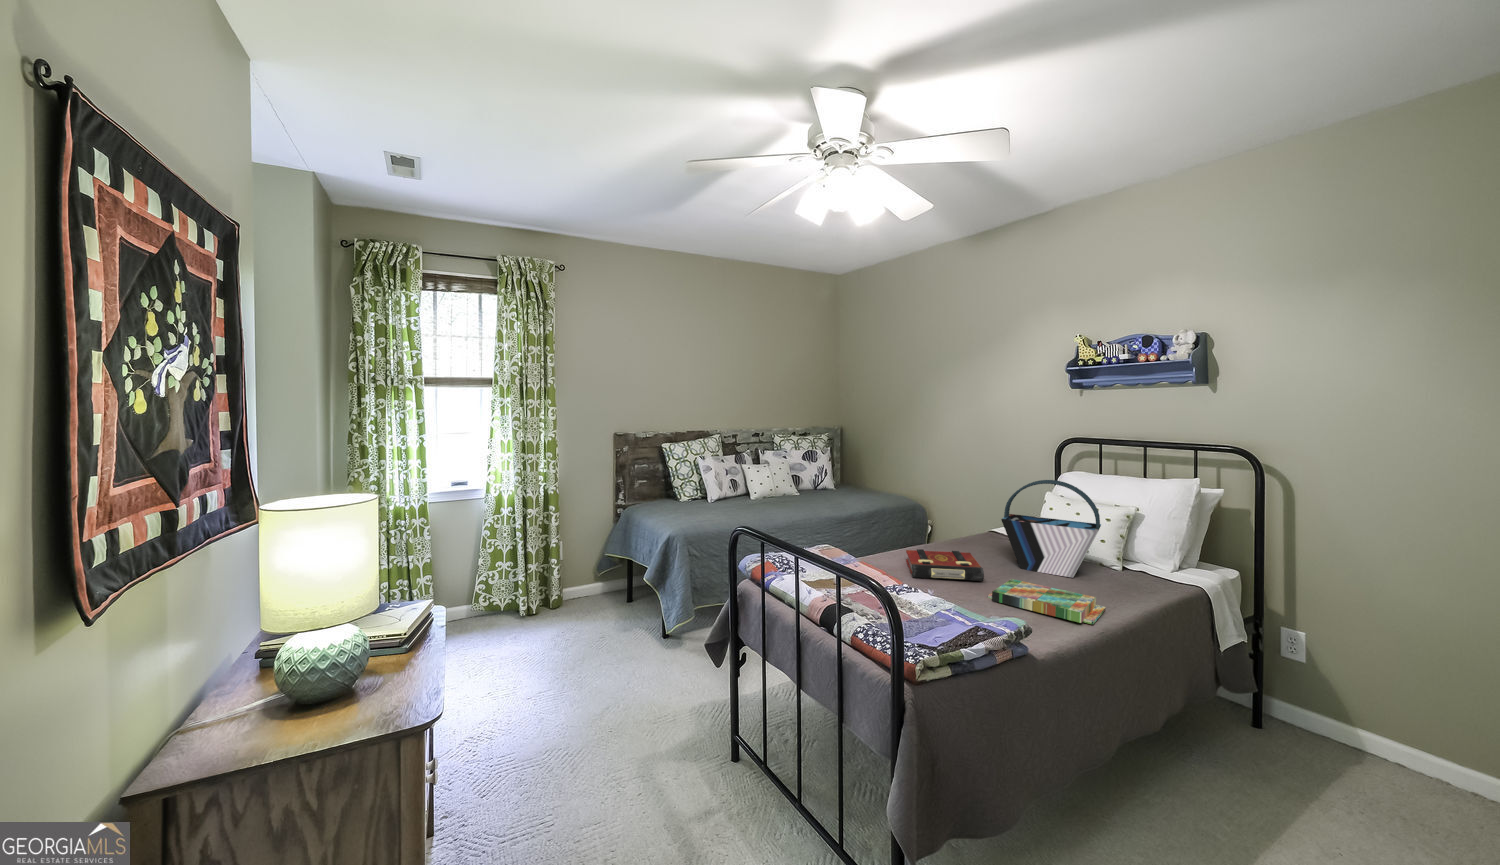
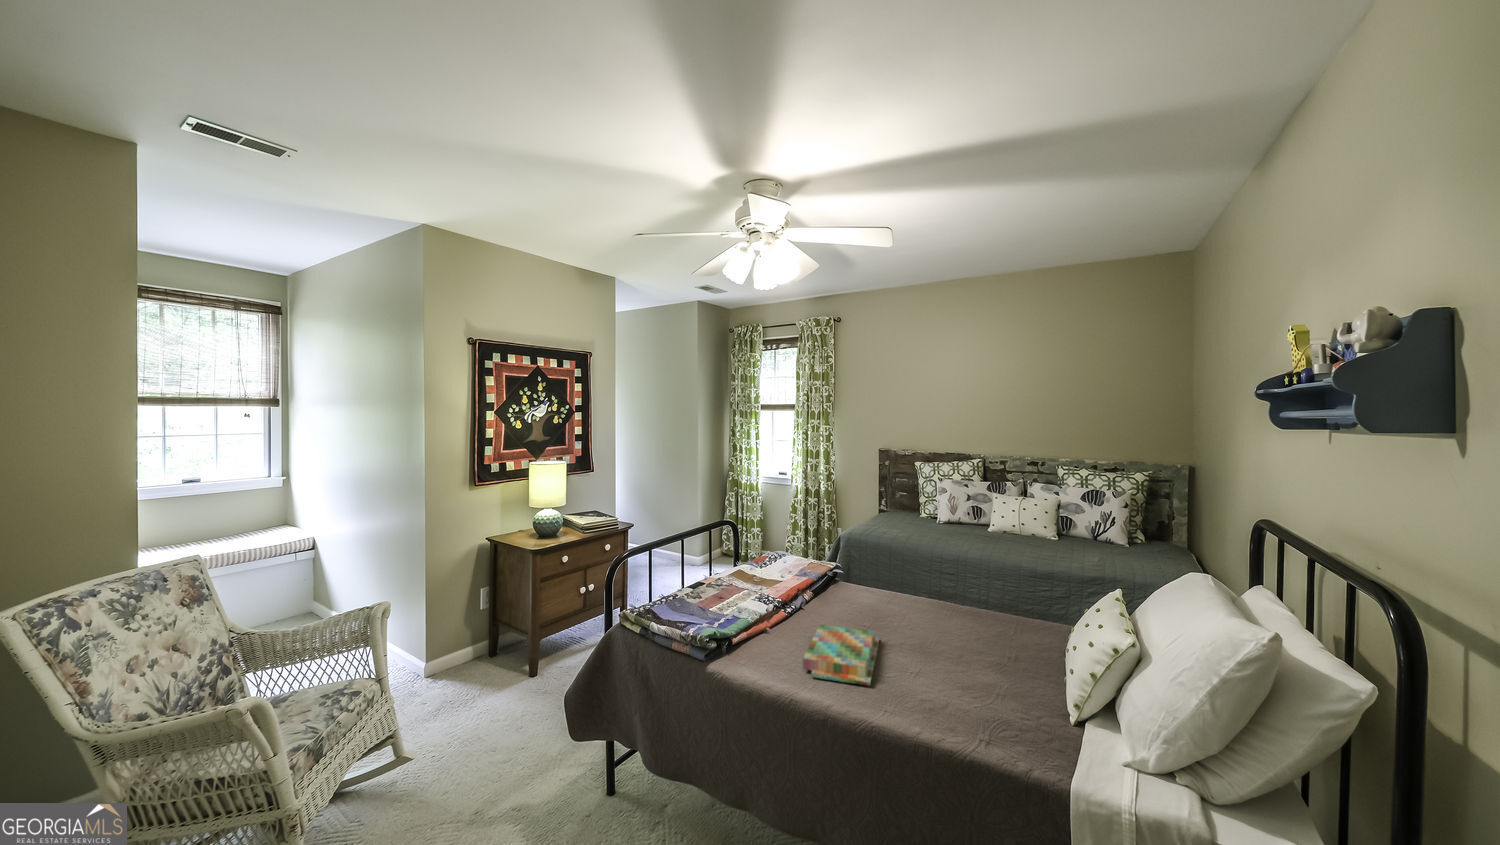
tote bag: present [1001,480,1101,578] -> none [958,541,1037,678]
book: present [906,549,984,581] -> none [834,586,923,628]

